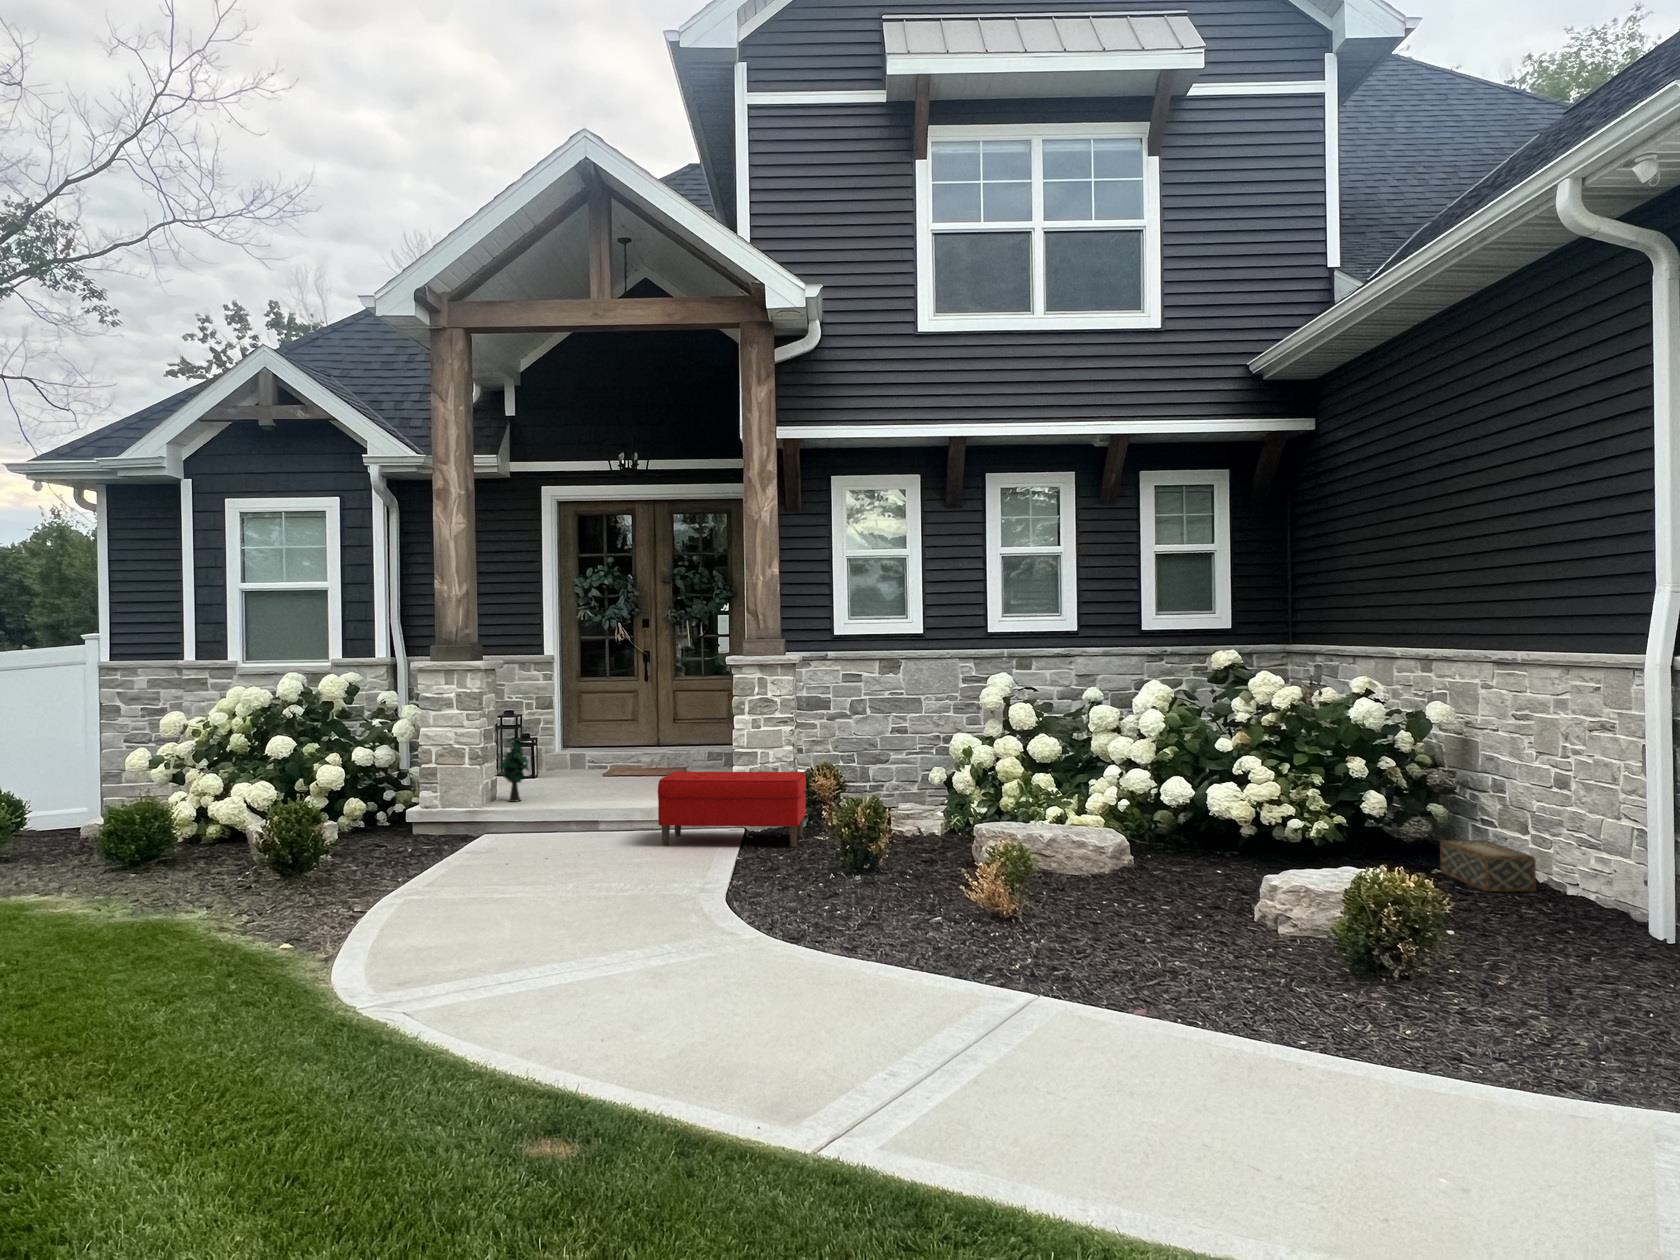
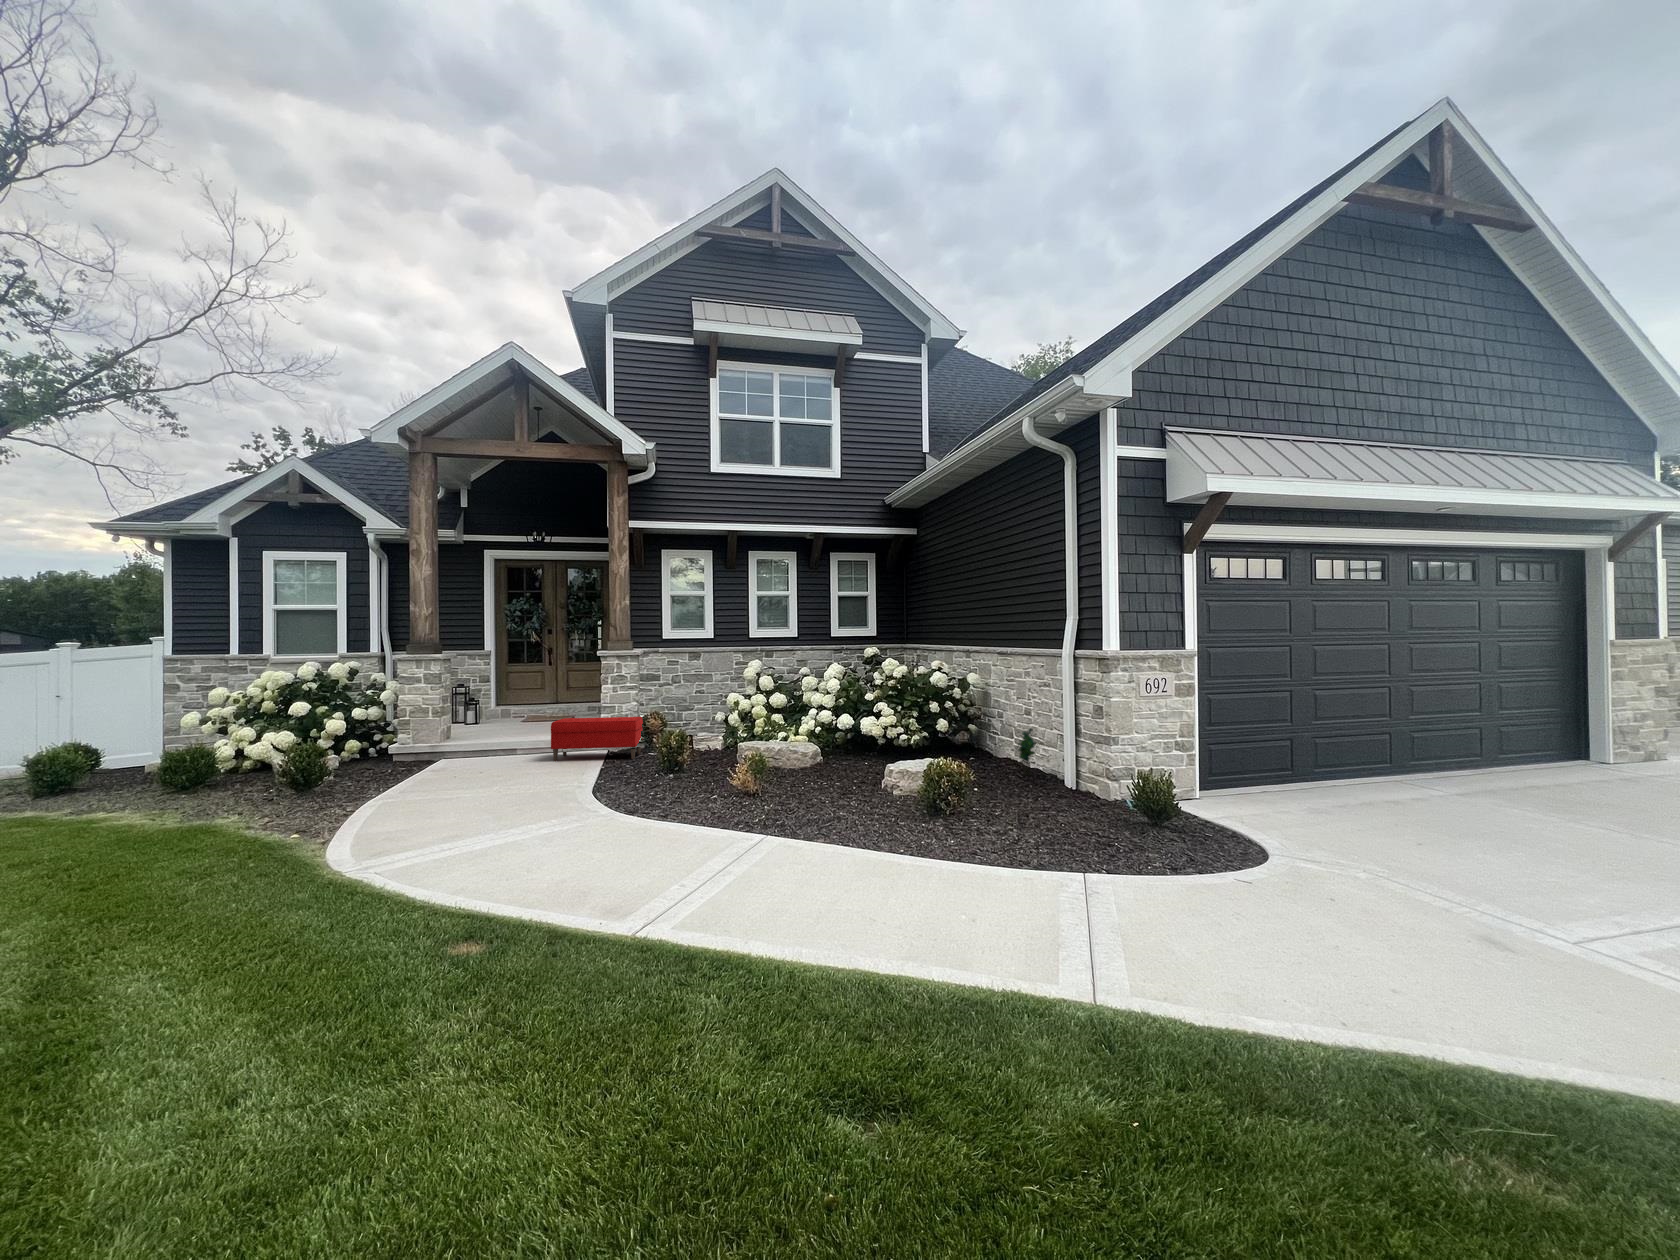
decorative plant: present [499,737,529,802] -> present [1017,728,1036,776]
woven basket: present [1440,840,1536,891] -> none [970,740,1010,765]

